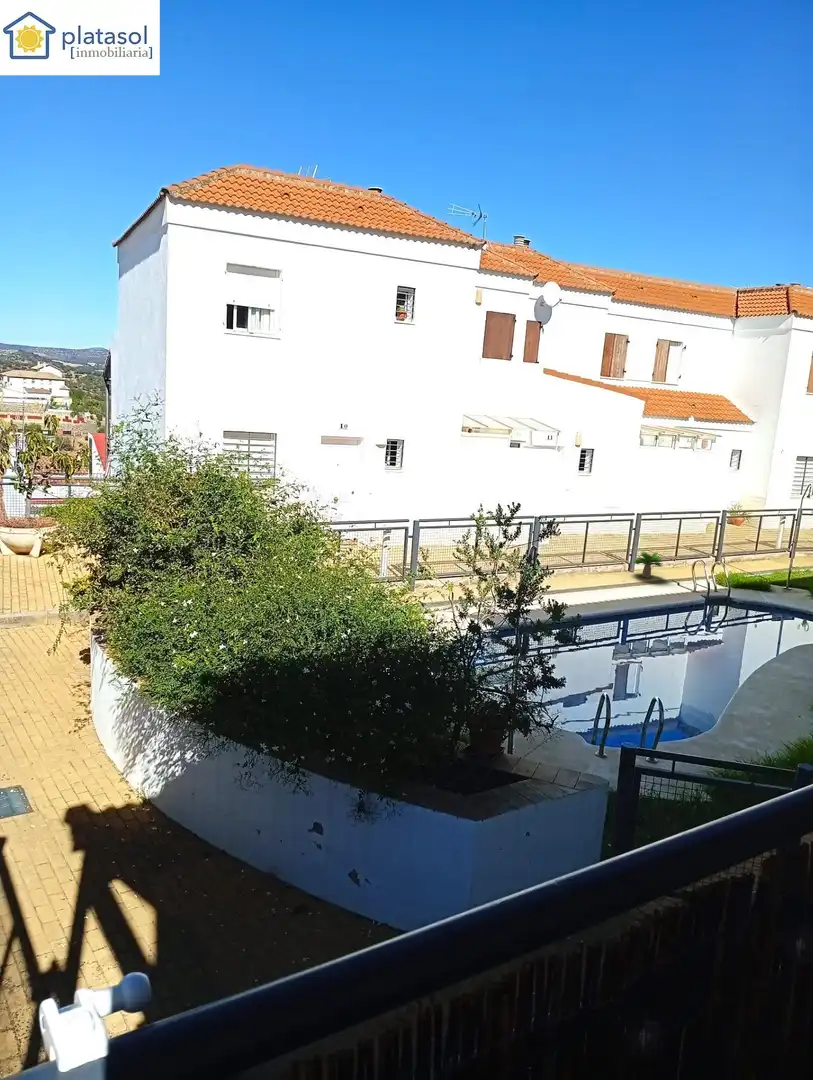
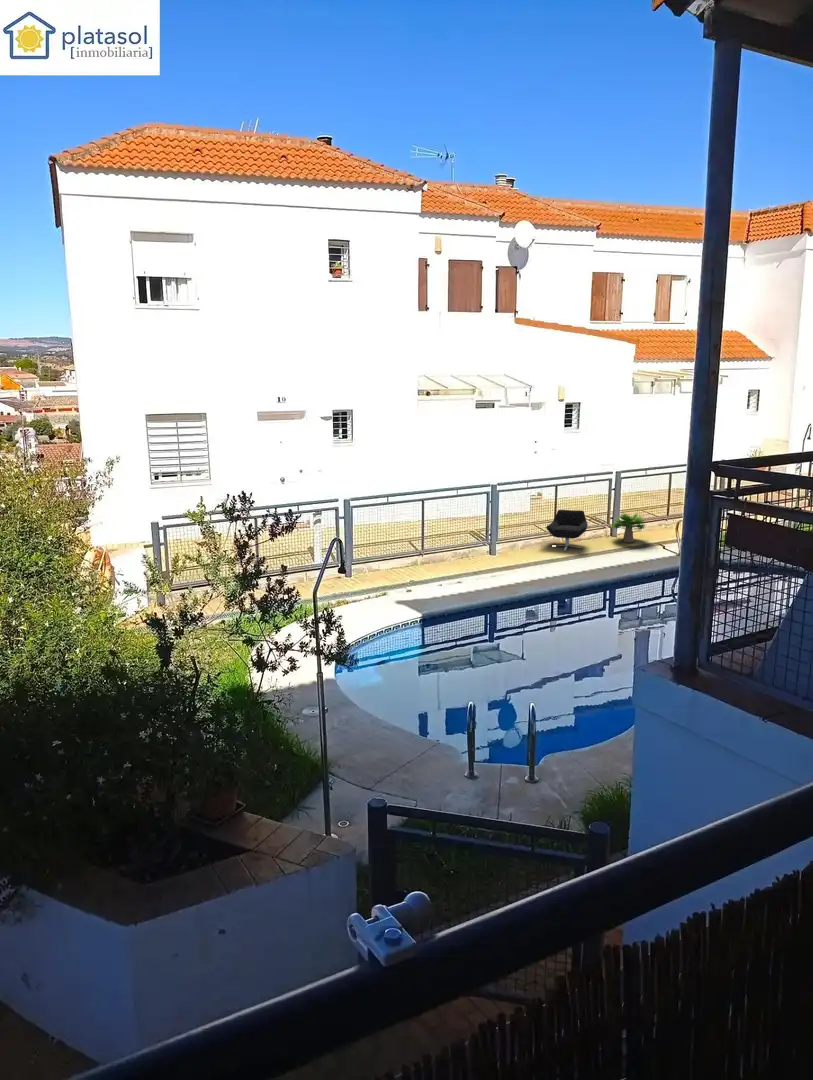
lounge chair: none [579,544,615,581] -> present [546,510,588,550]

